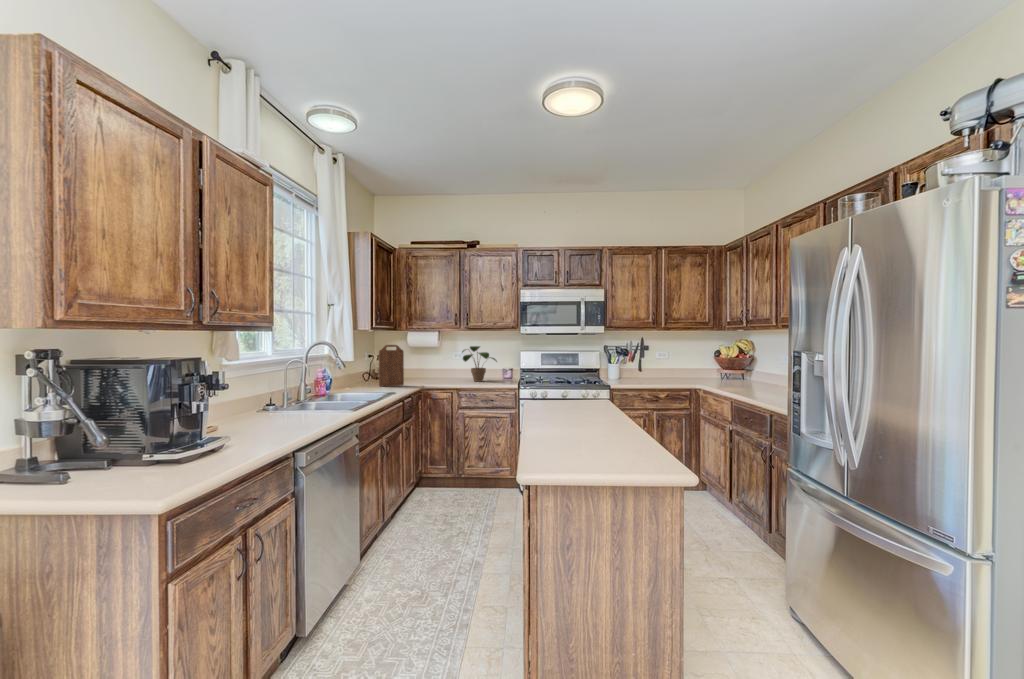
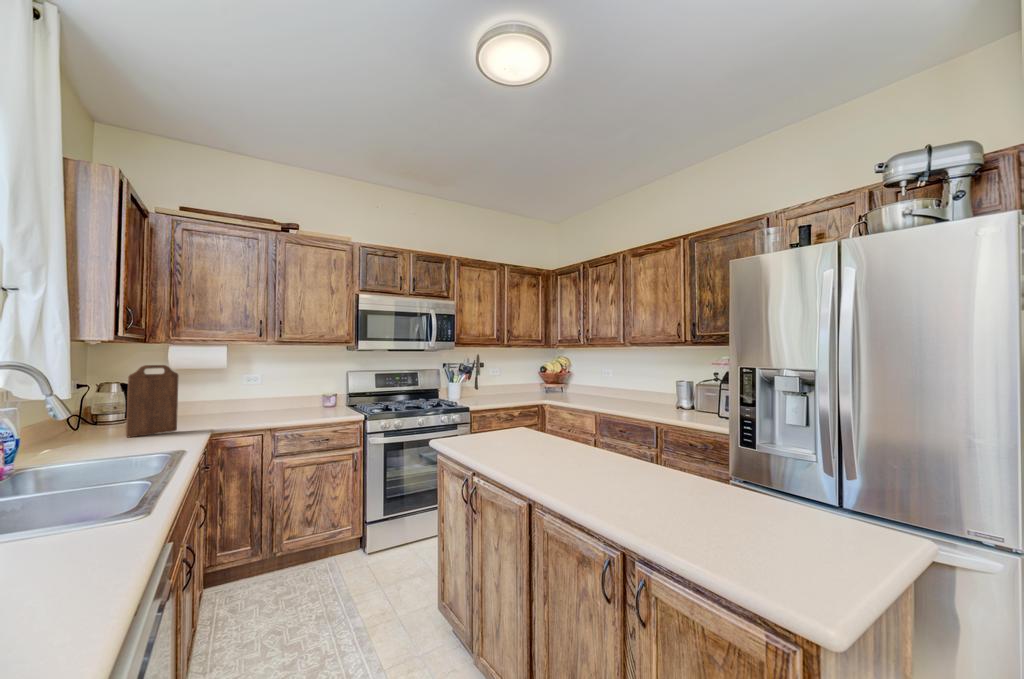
potted plant: present [462,346,497,382] -> none [268,365,323,415]

